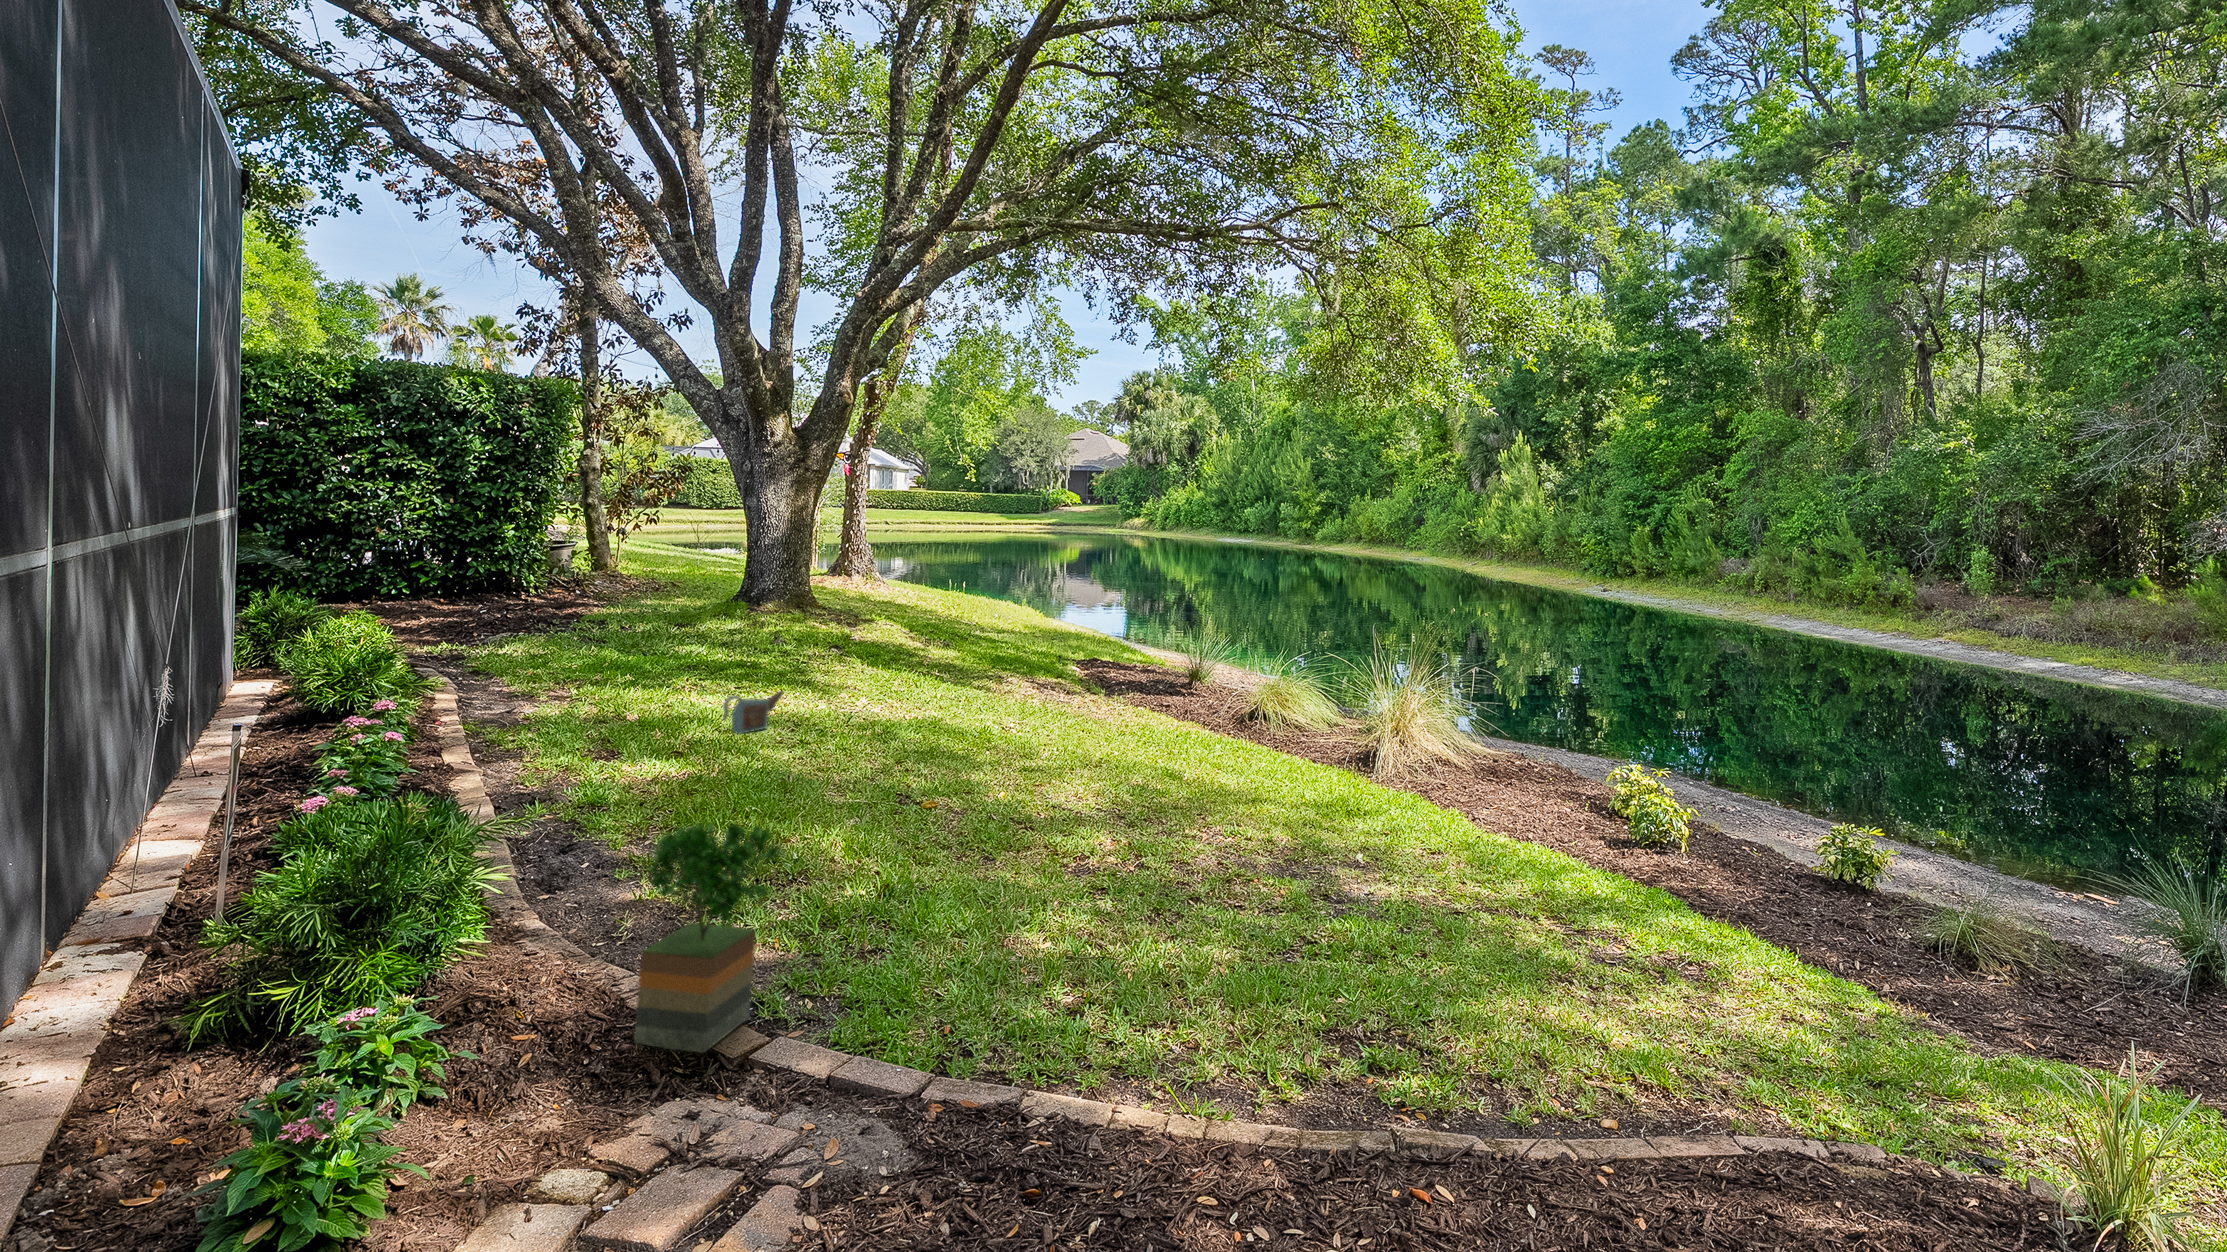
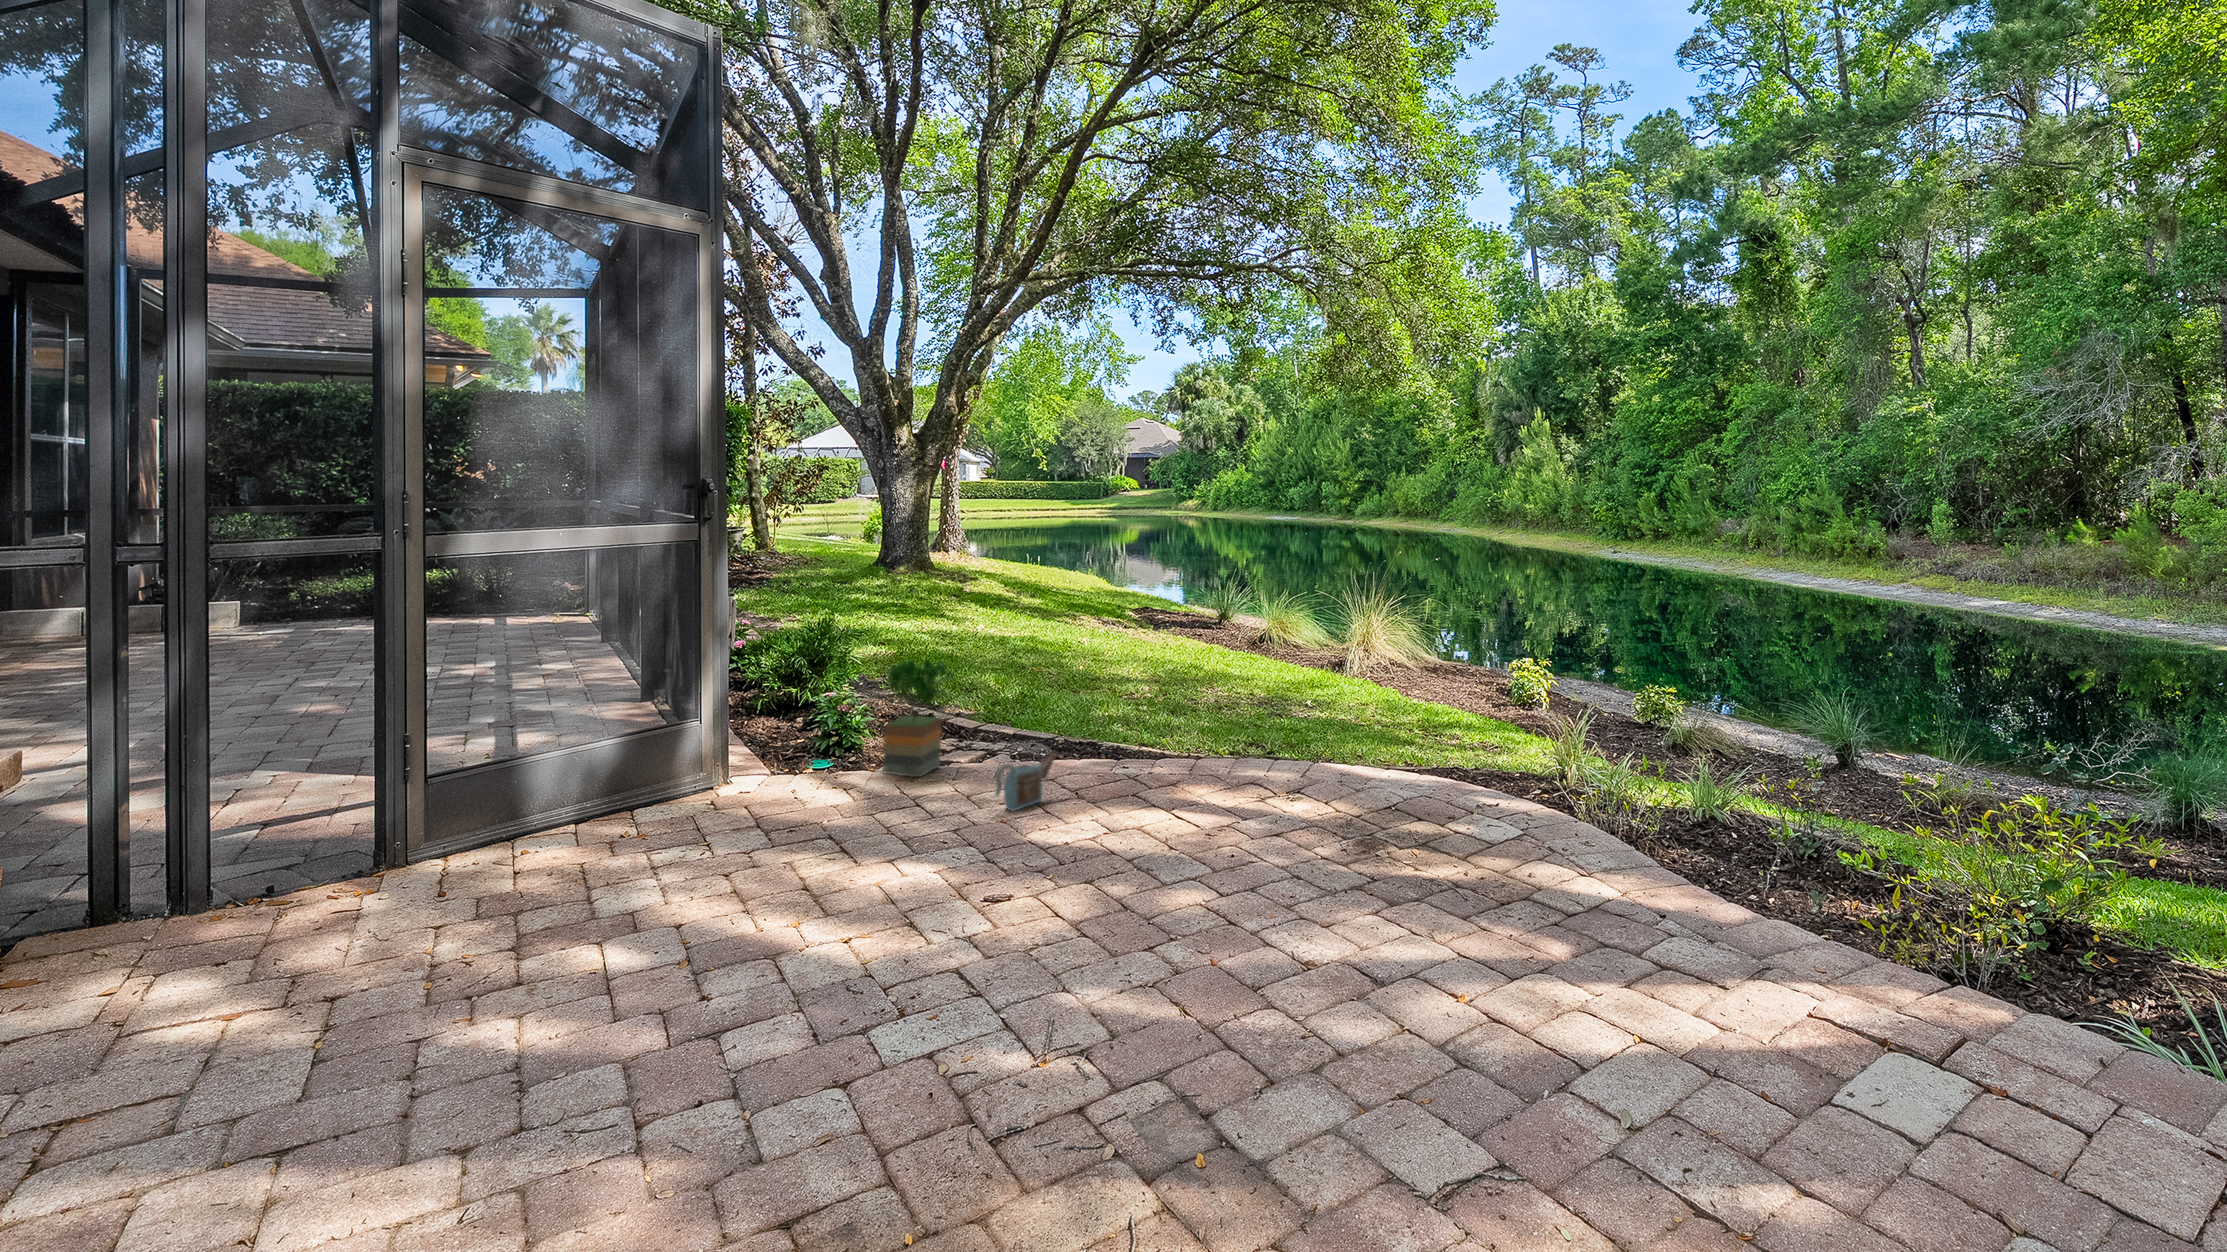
watering can: present [723,691,784,734] -> present [995,752,1056,811]

